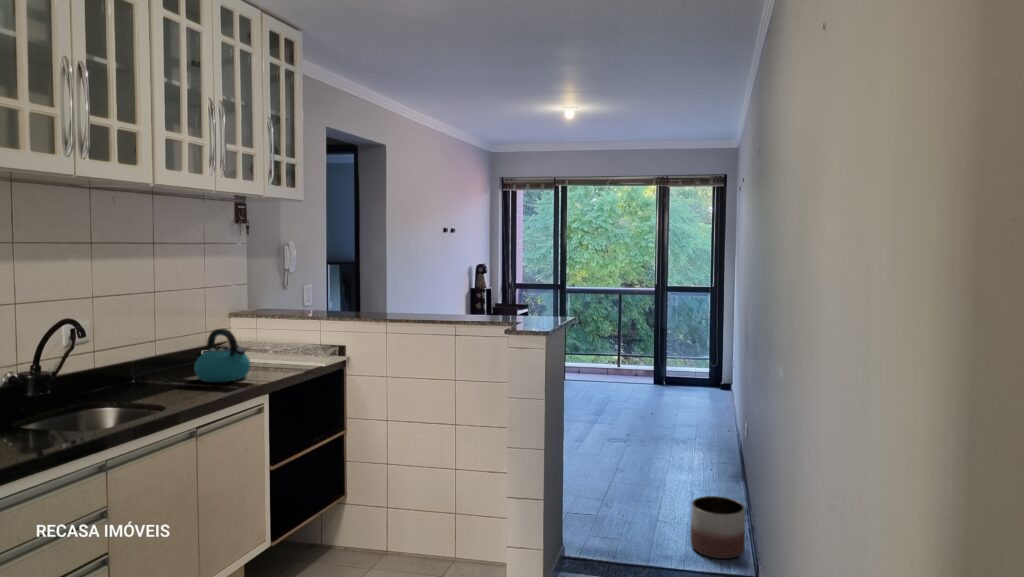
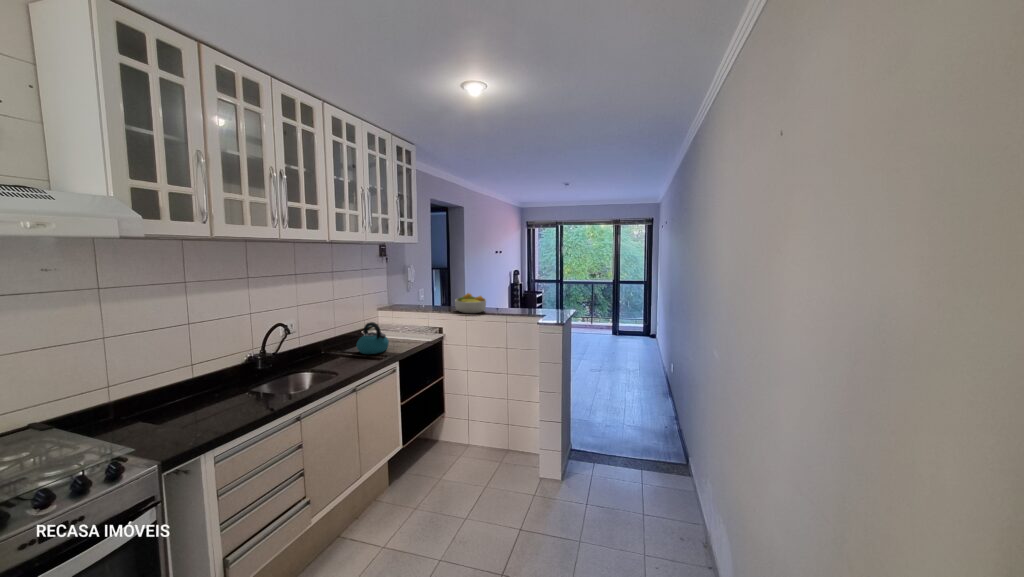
fruit bowl: none [366,287,421,320] -> present [455,293,486,313]
planter: present [691,496,745,559] -> none [644,412,677,450]

